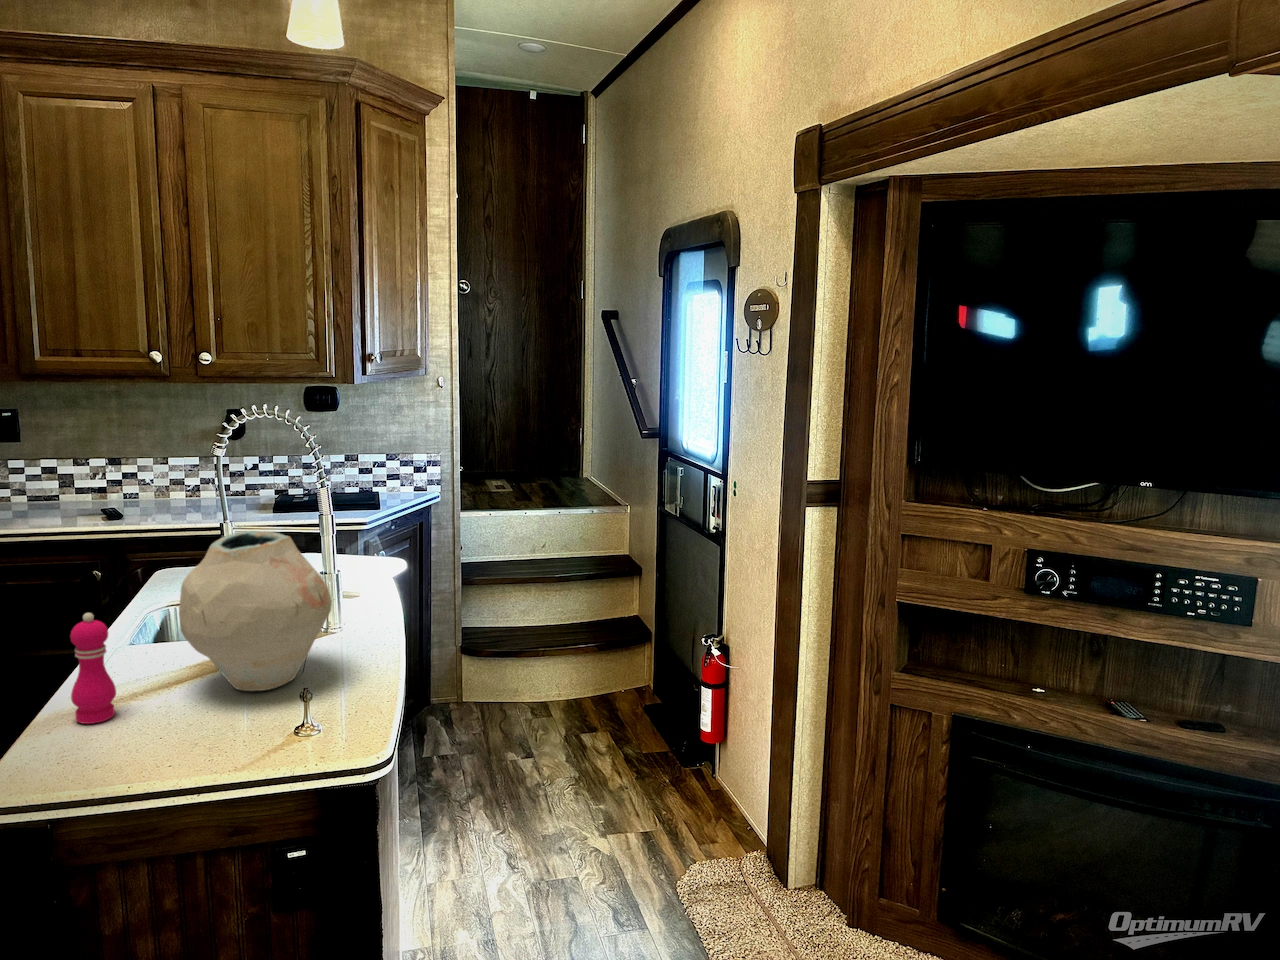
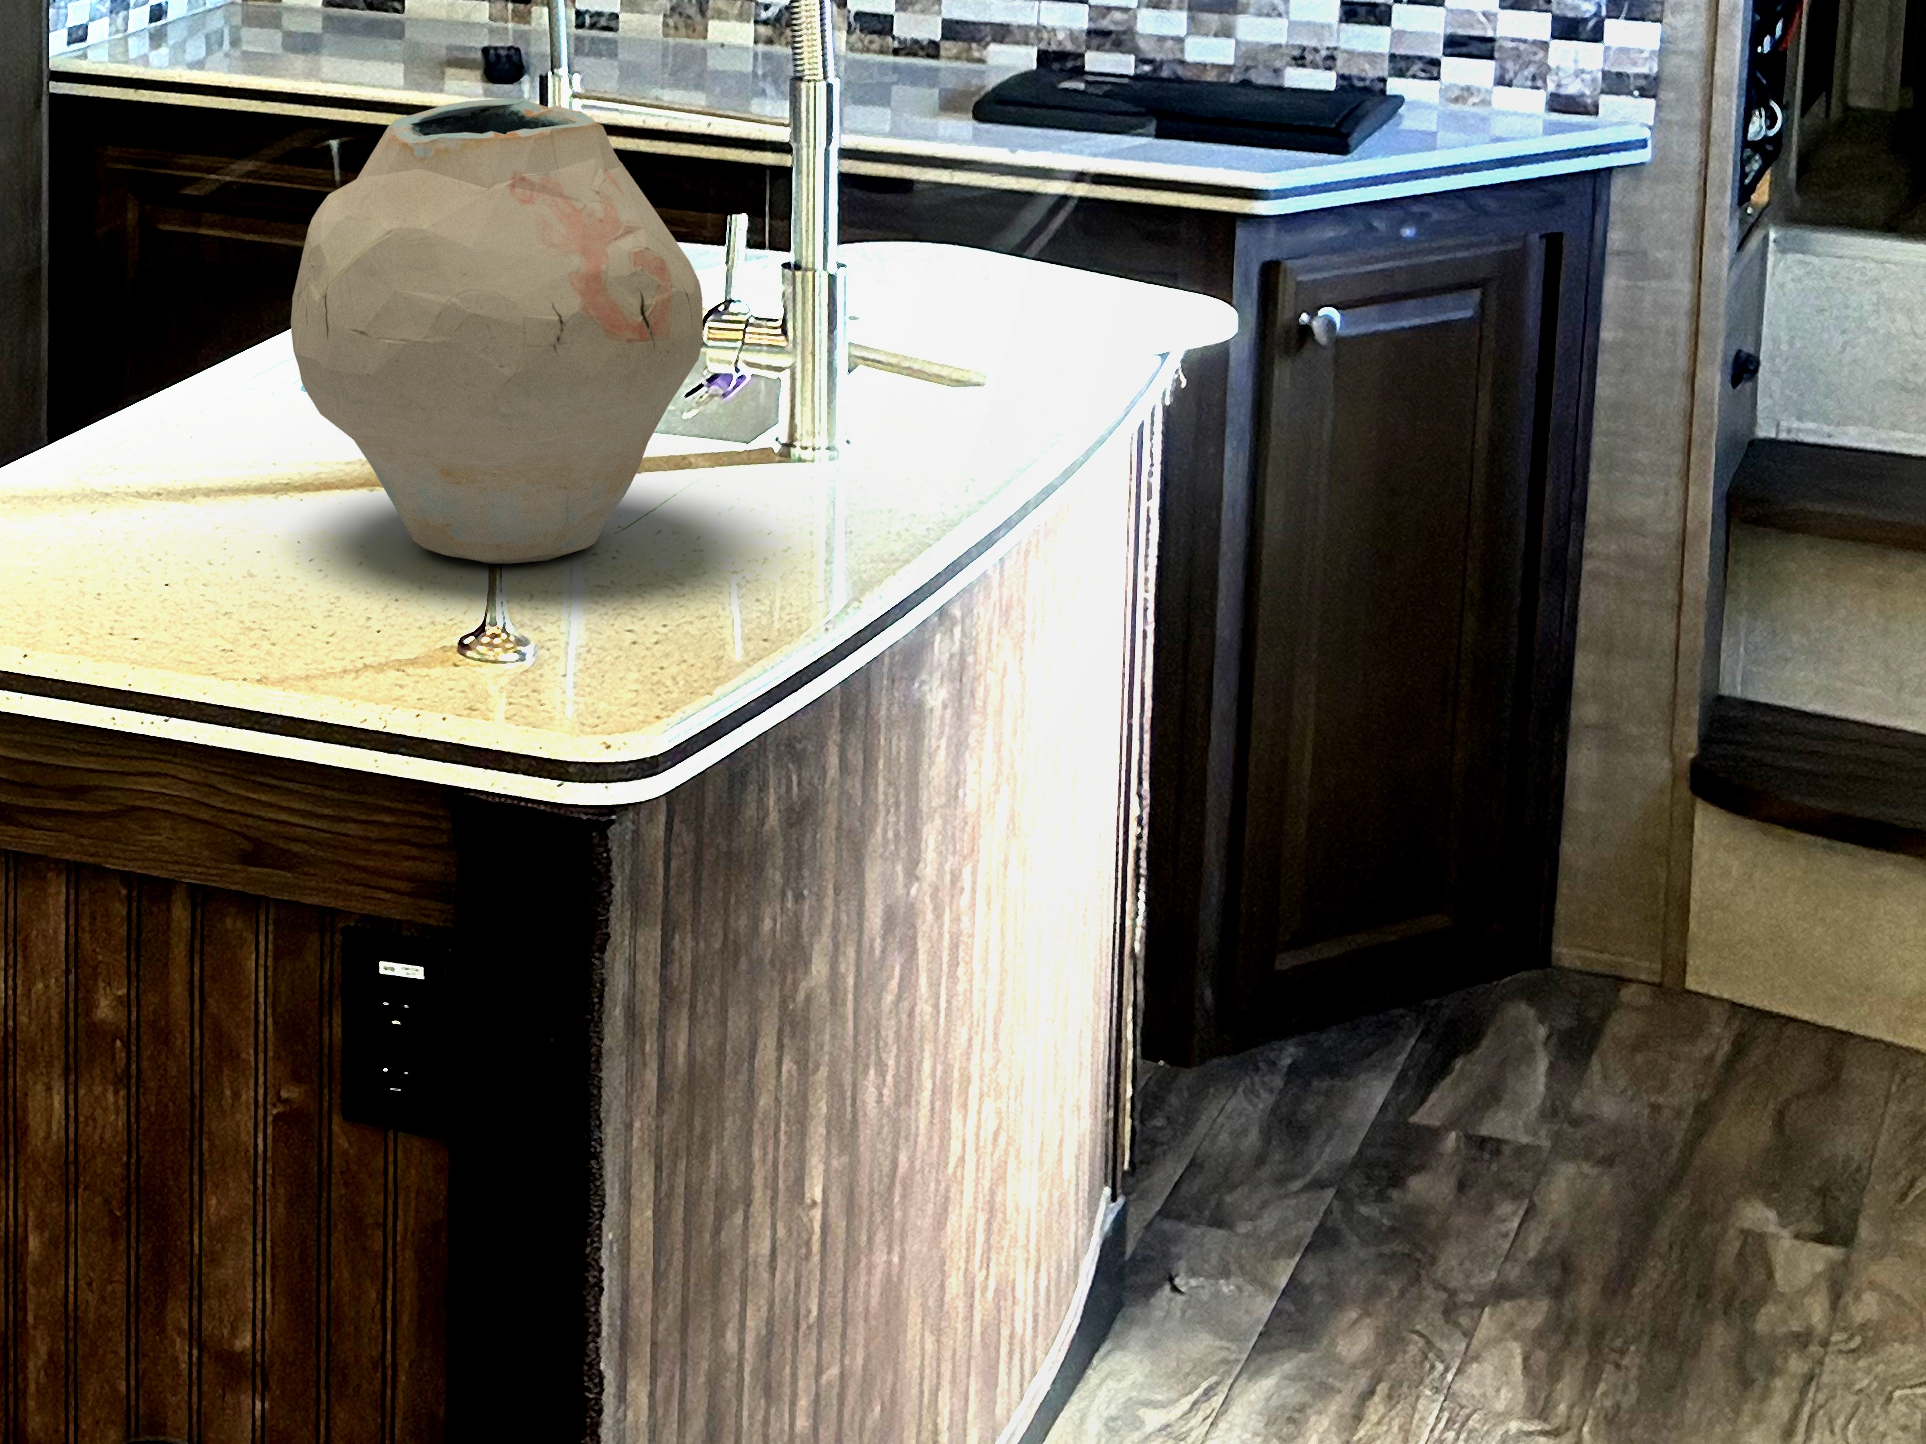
pepper mill: present [70,613,116,724] -> none [19,256,123,549]

